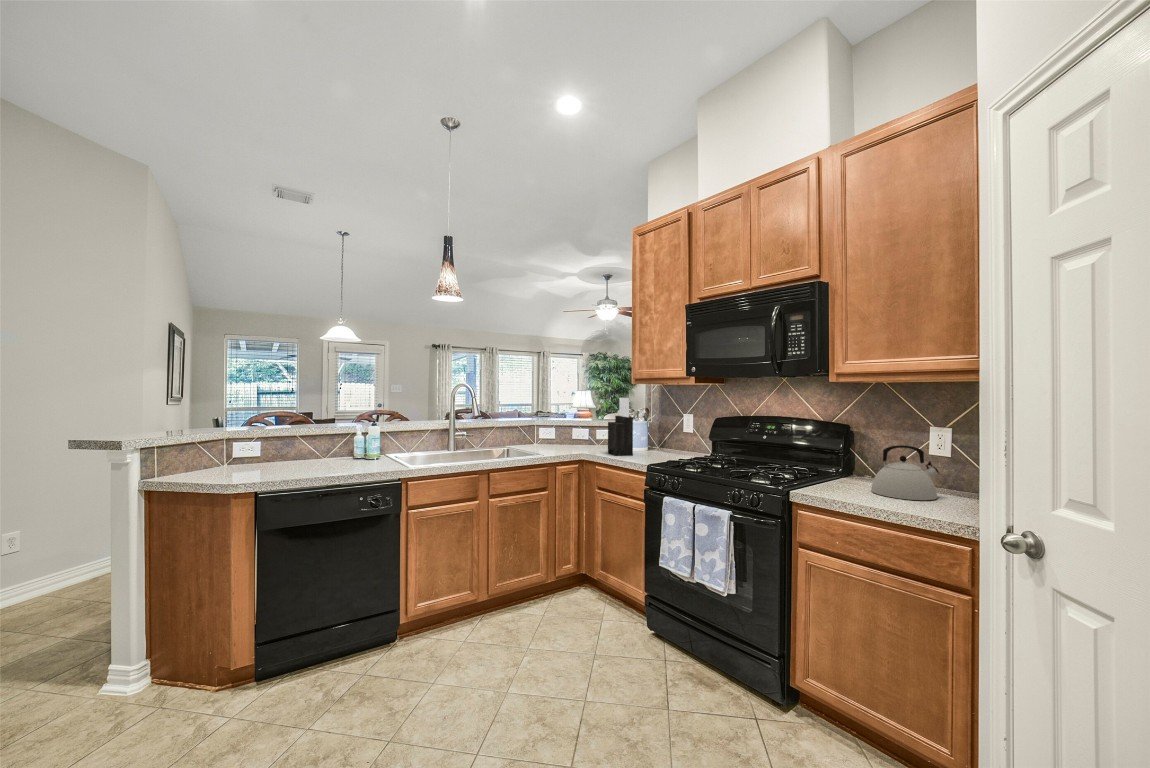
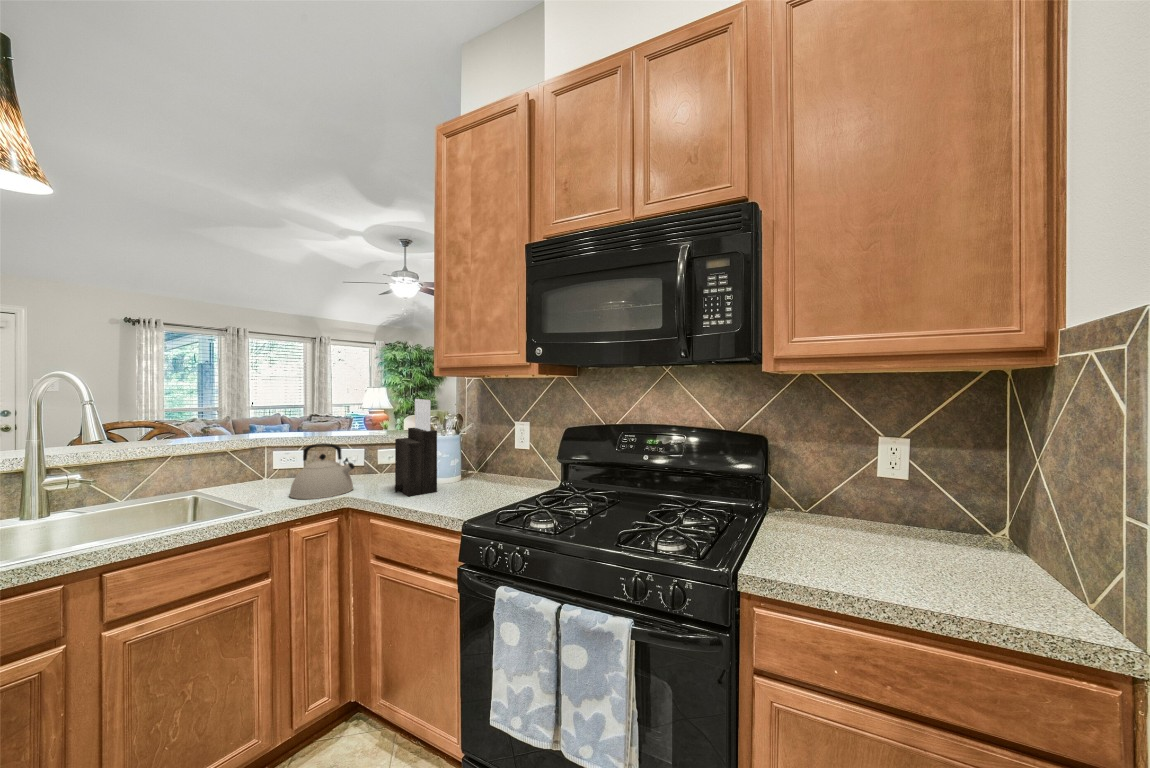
kettle: present [871,445,939,500] -> present [290,443,354,499]

